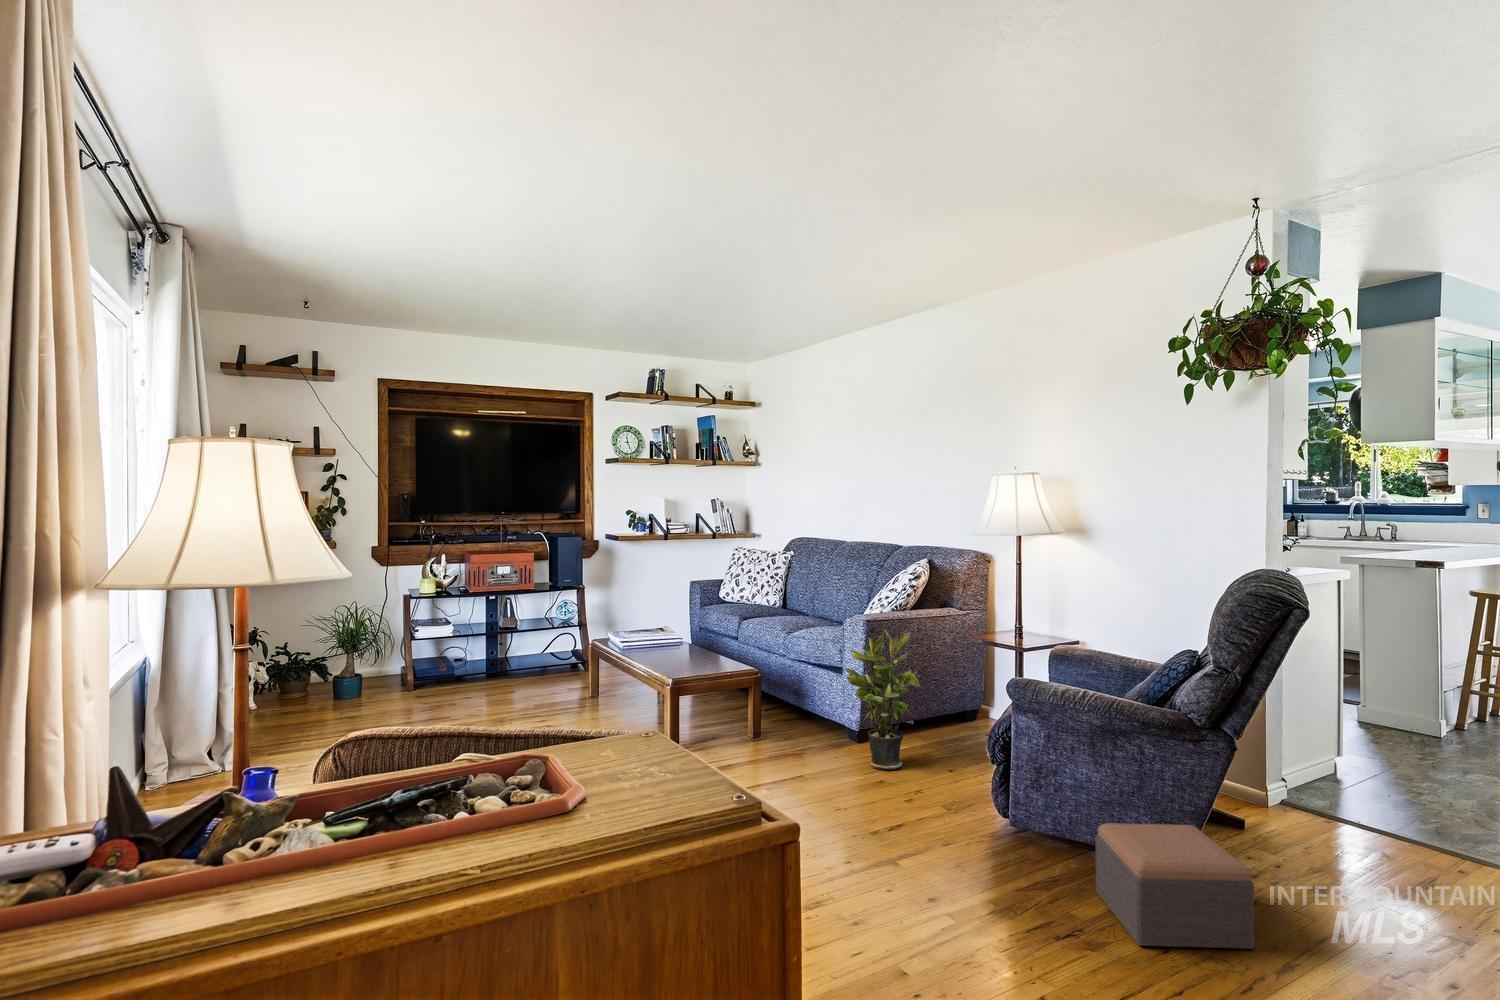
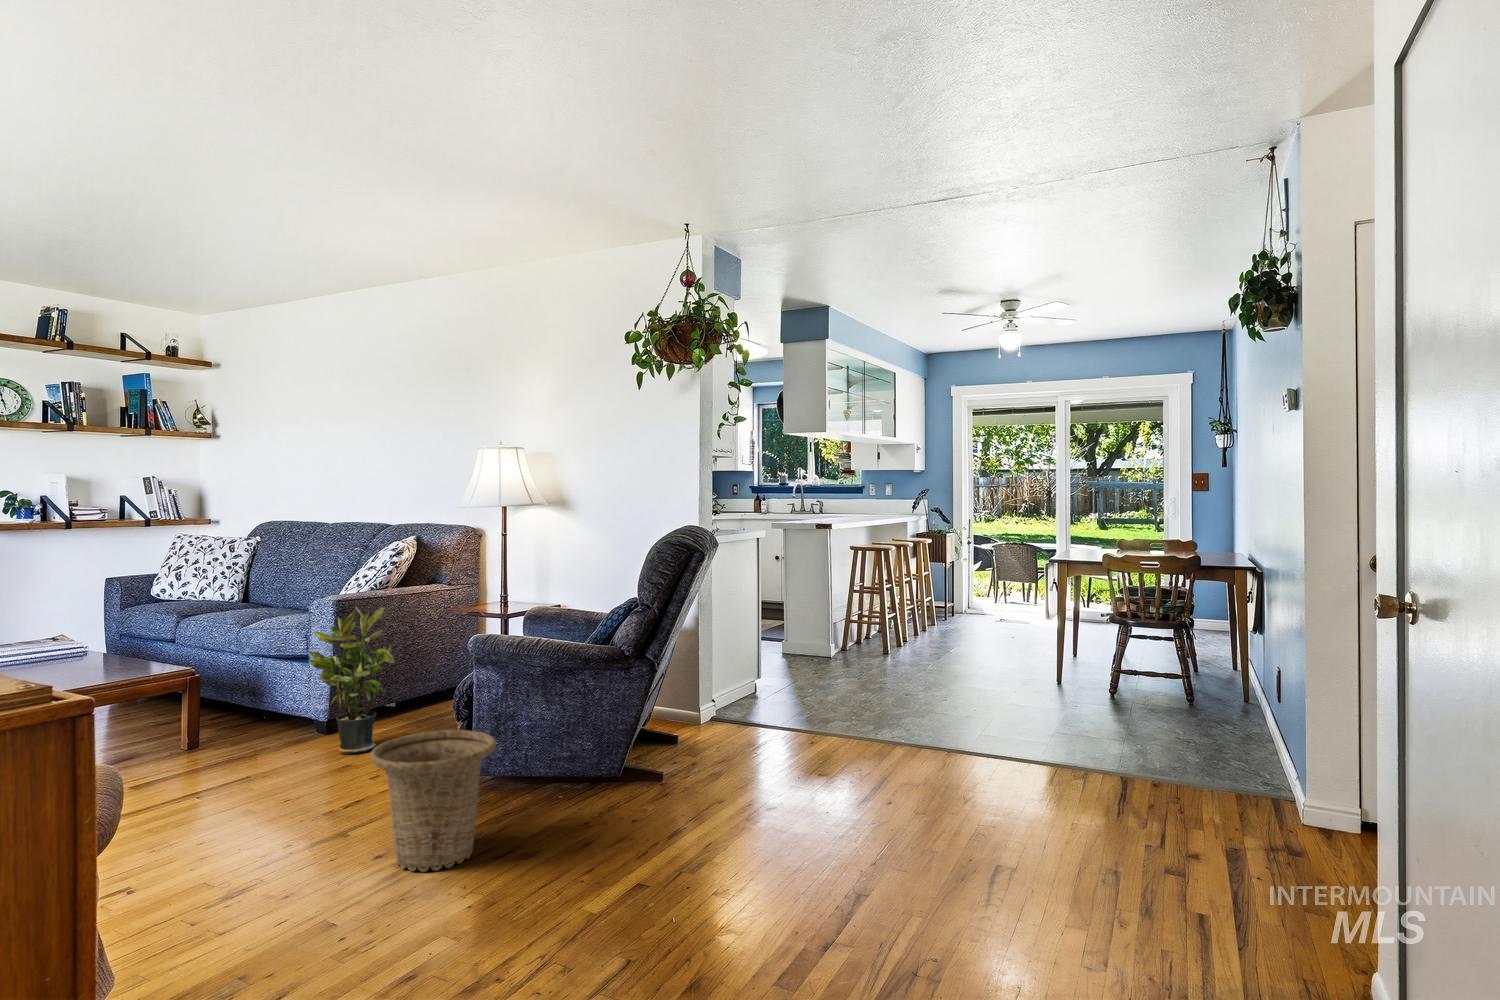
basket: none [922,781,1051,939] -> present [370,730,496,872]
footstool: present [1096,823,1254,949] -> none [543,741,659,845]

